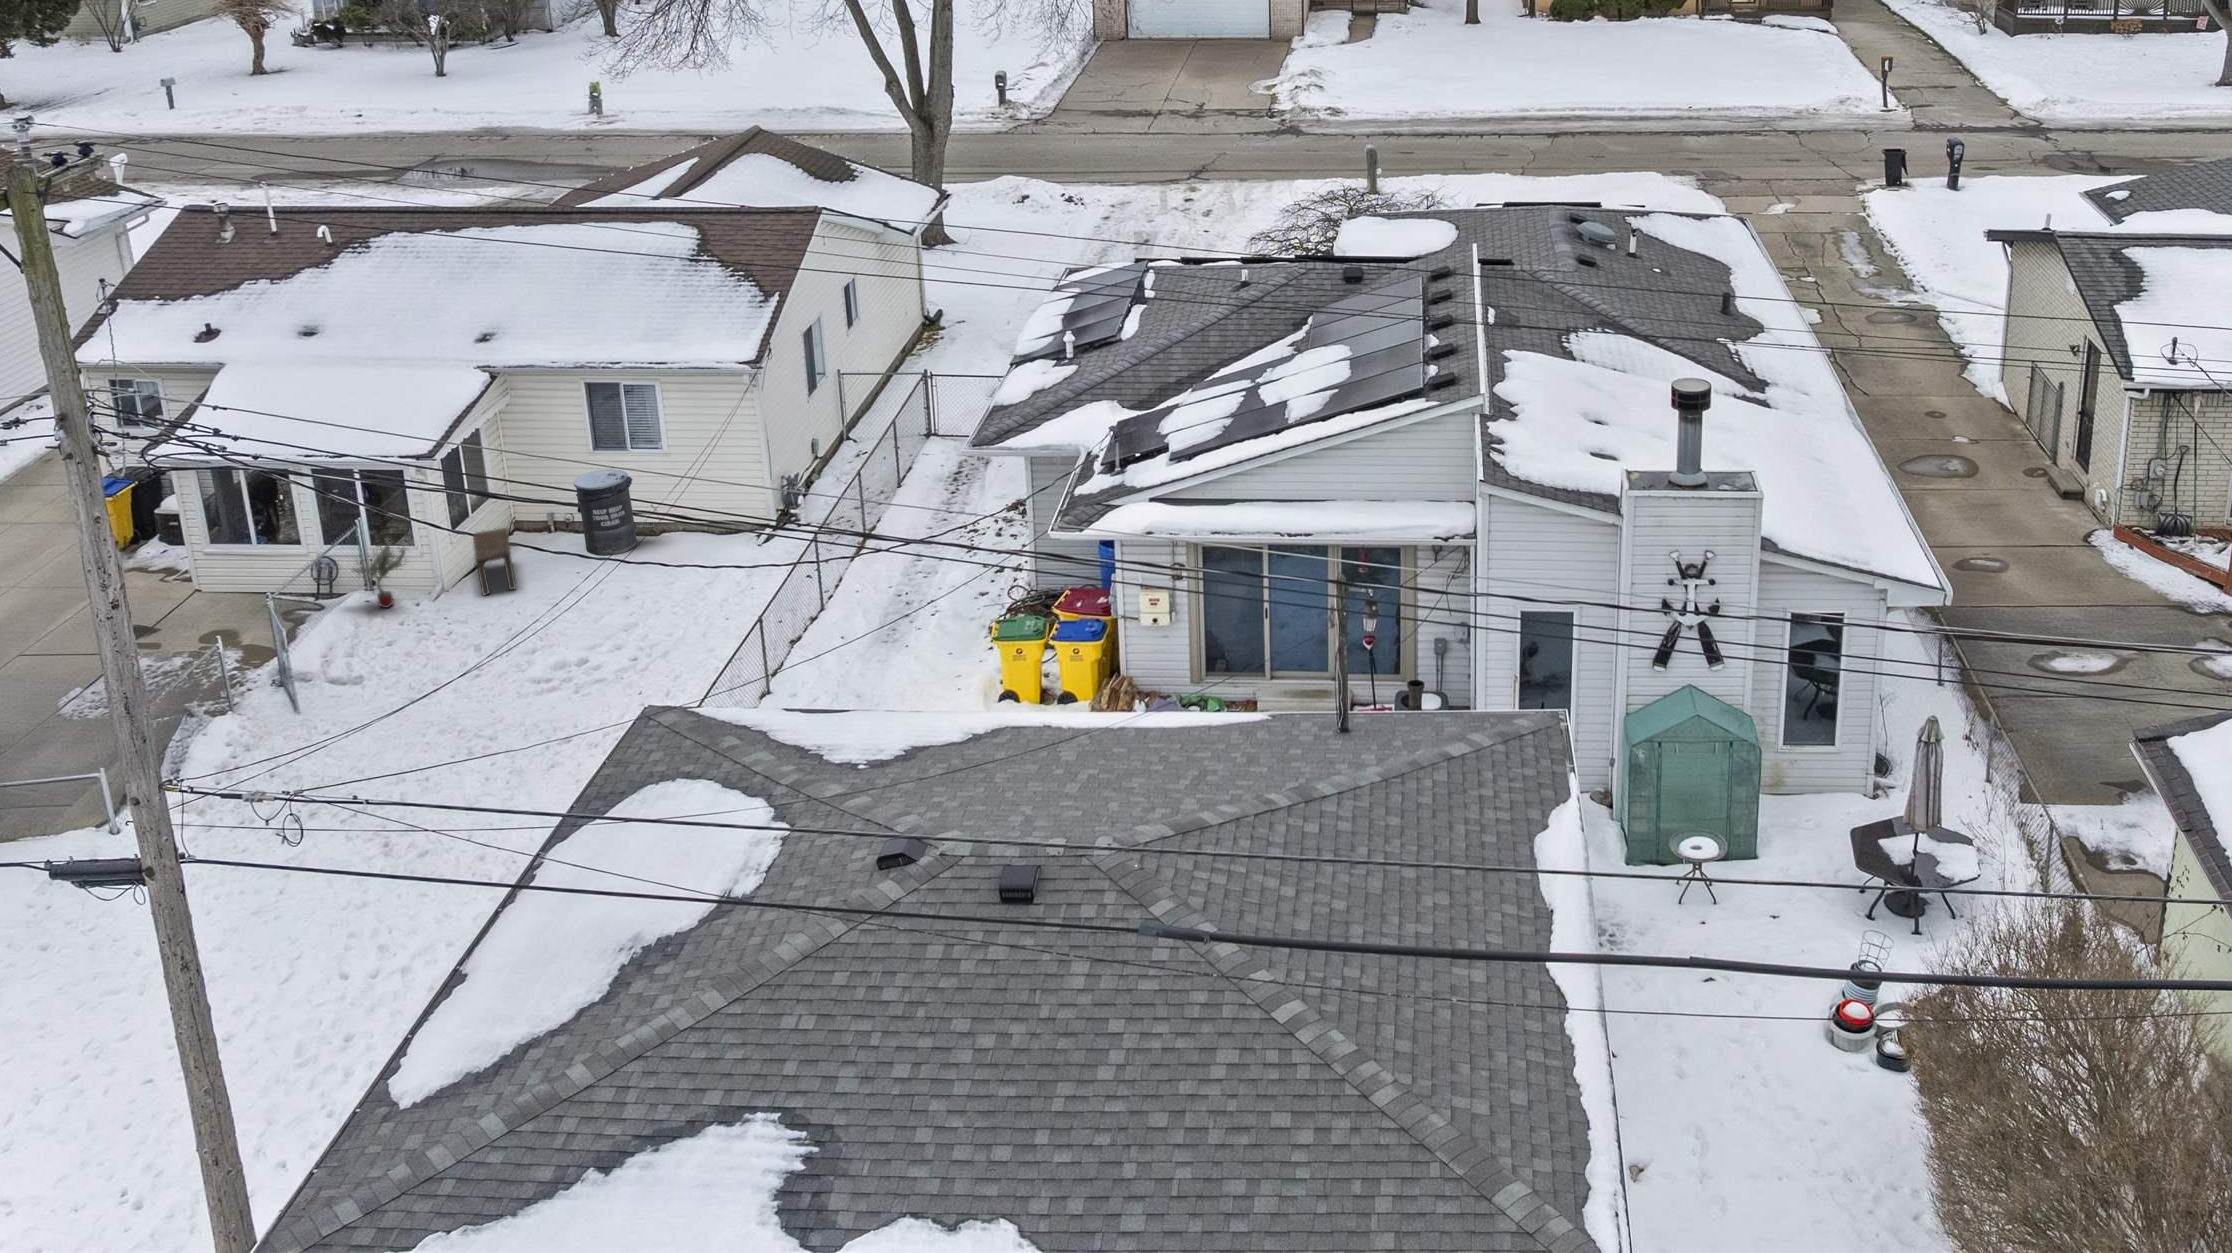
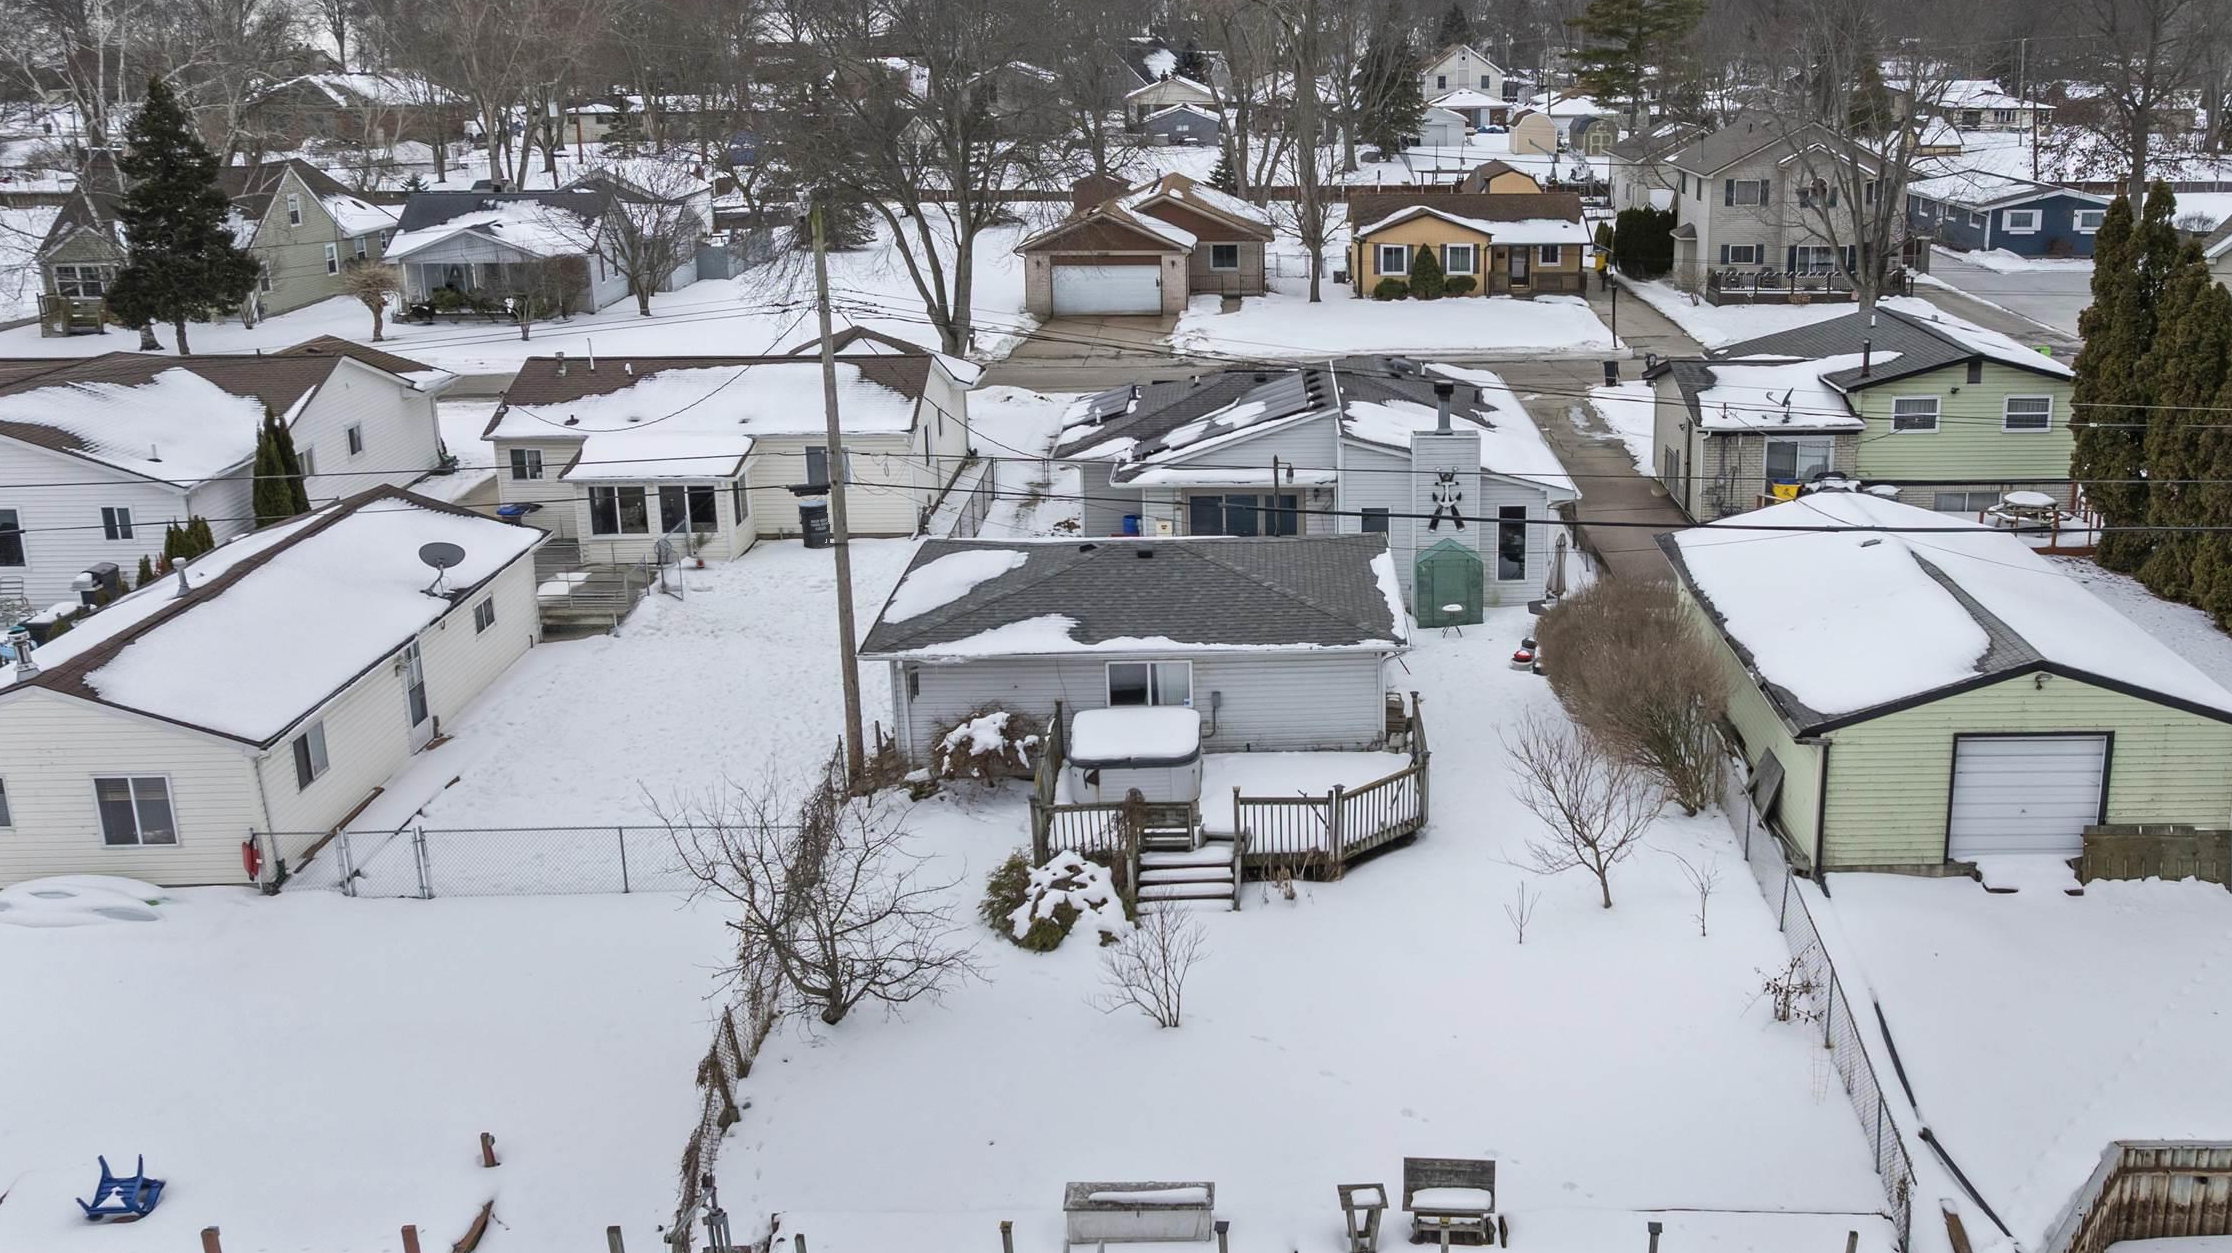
bench: present [473,528,516,595] -> none [743,529,773,563]

